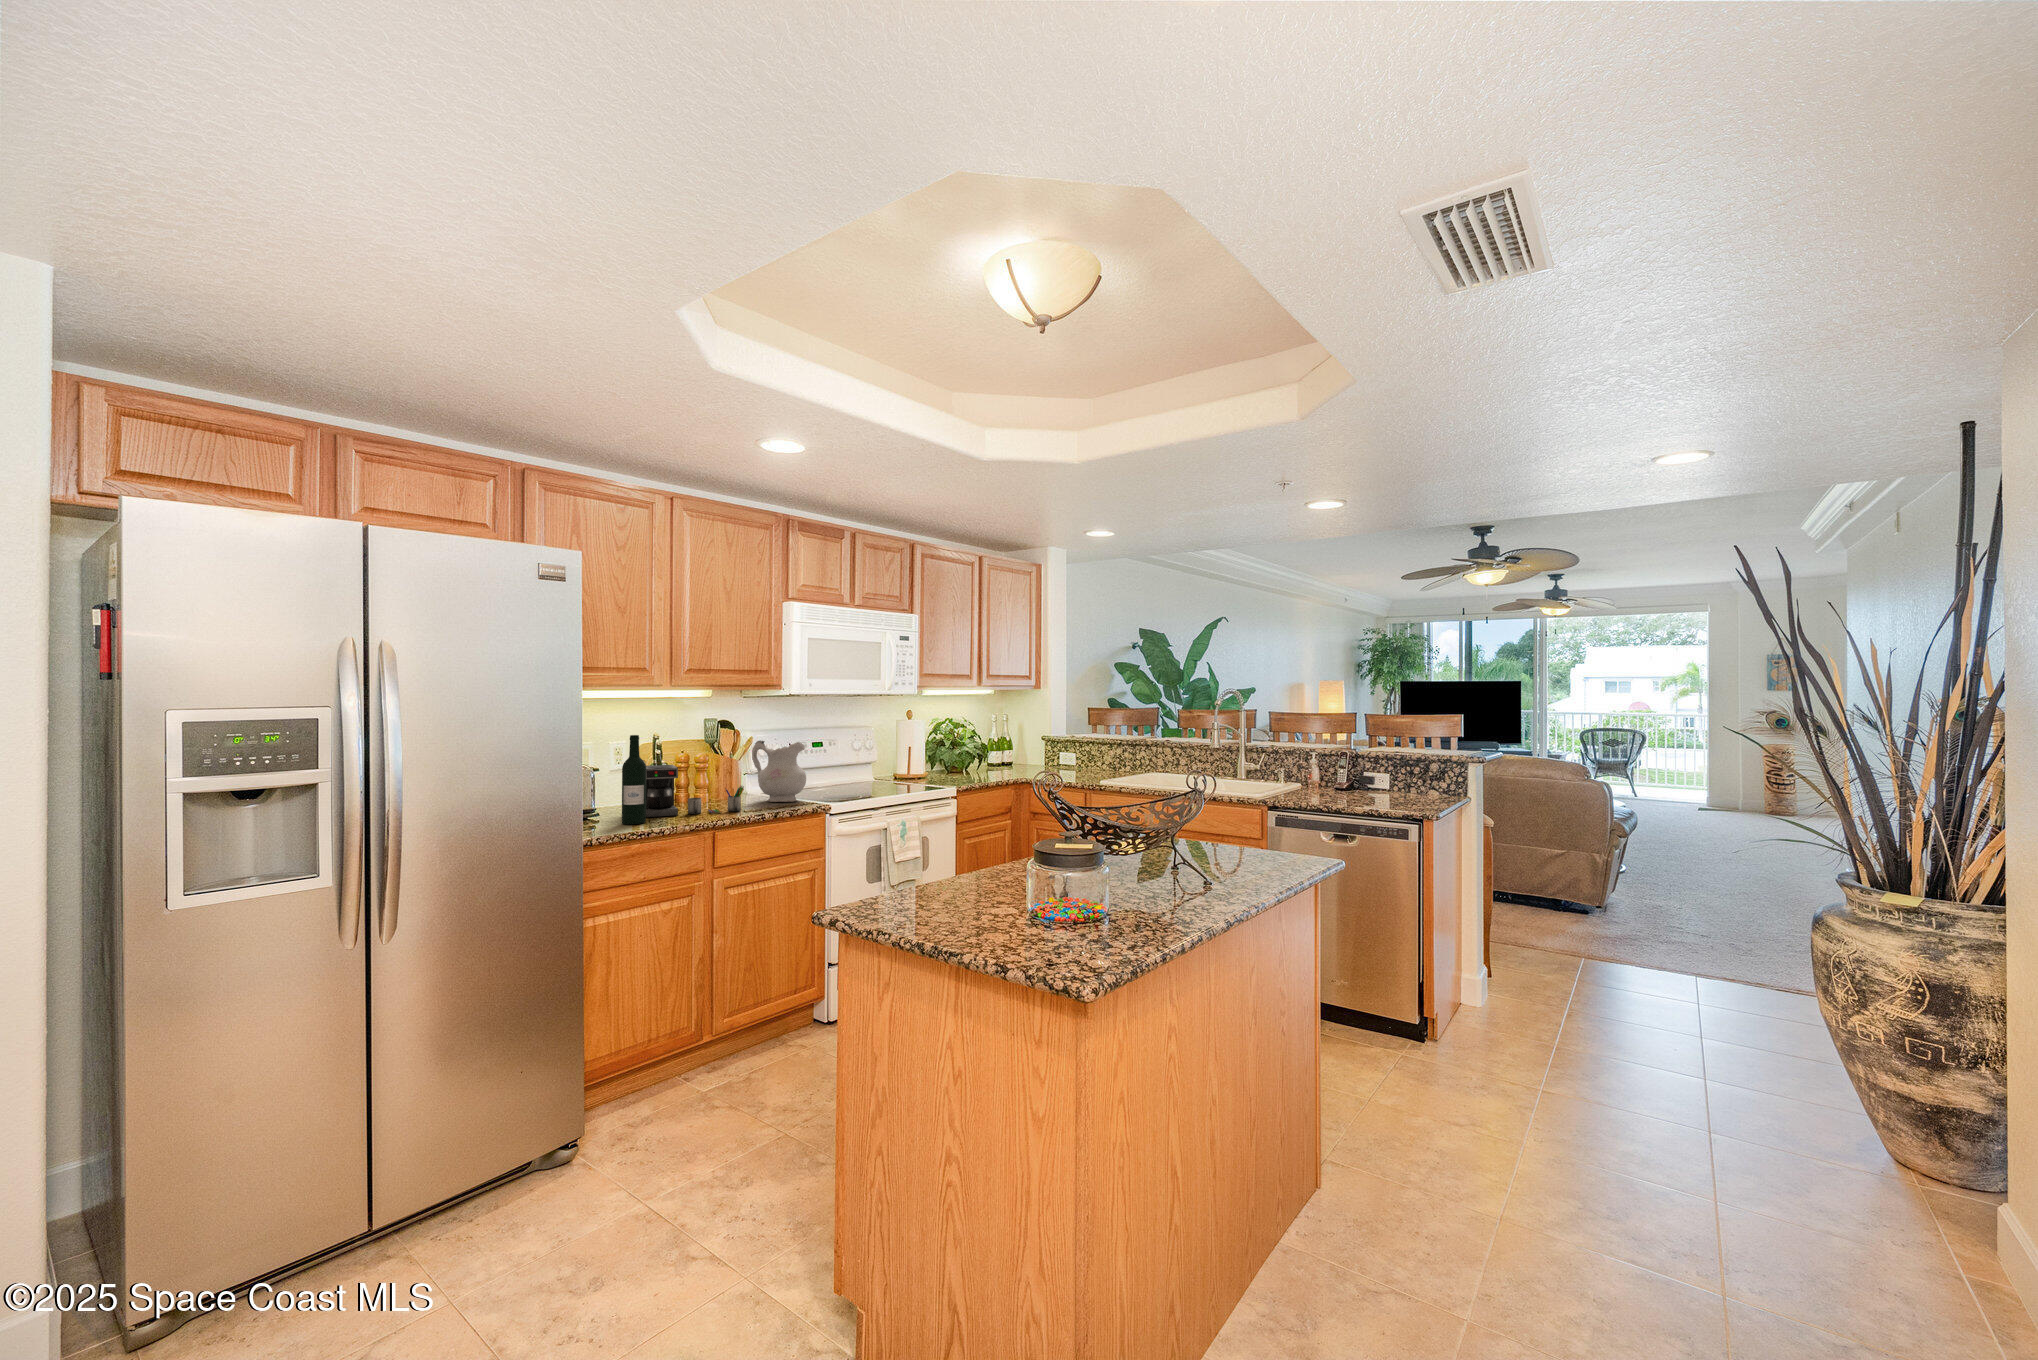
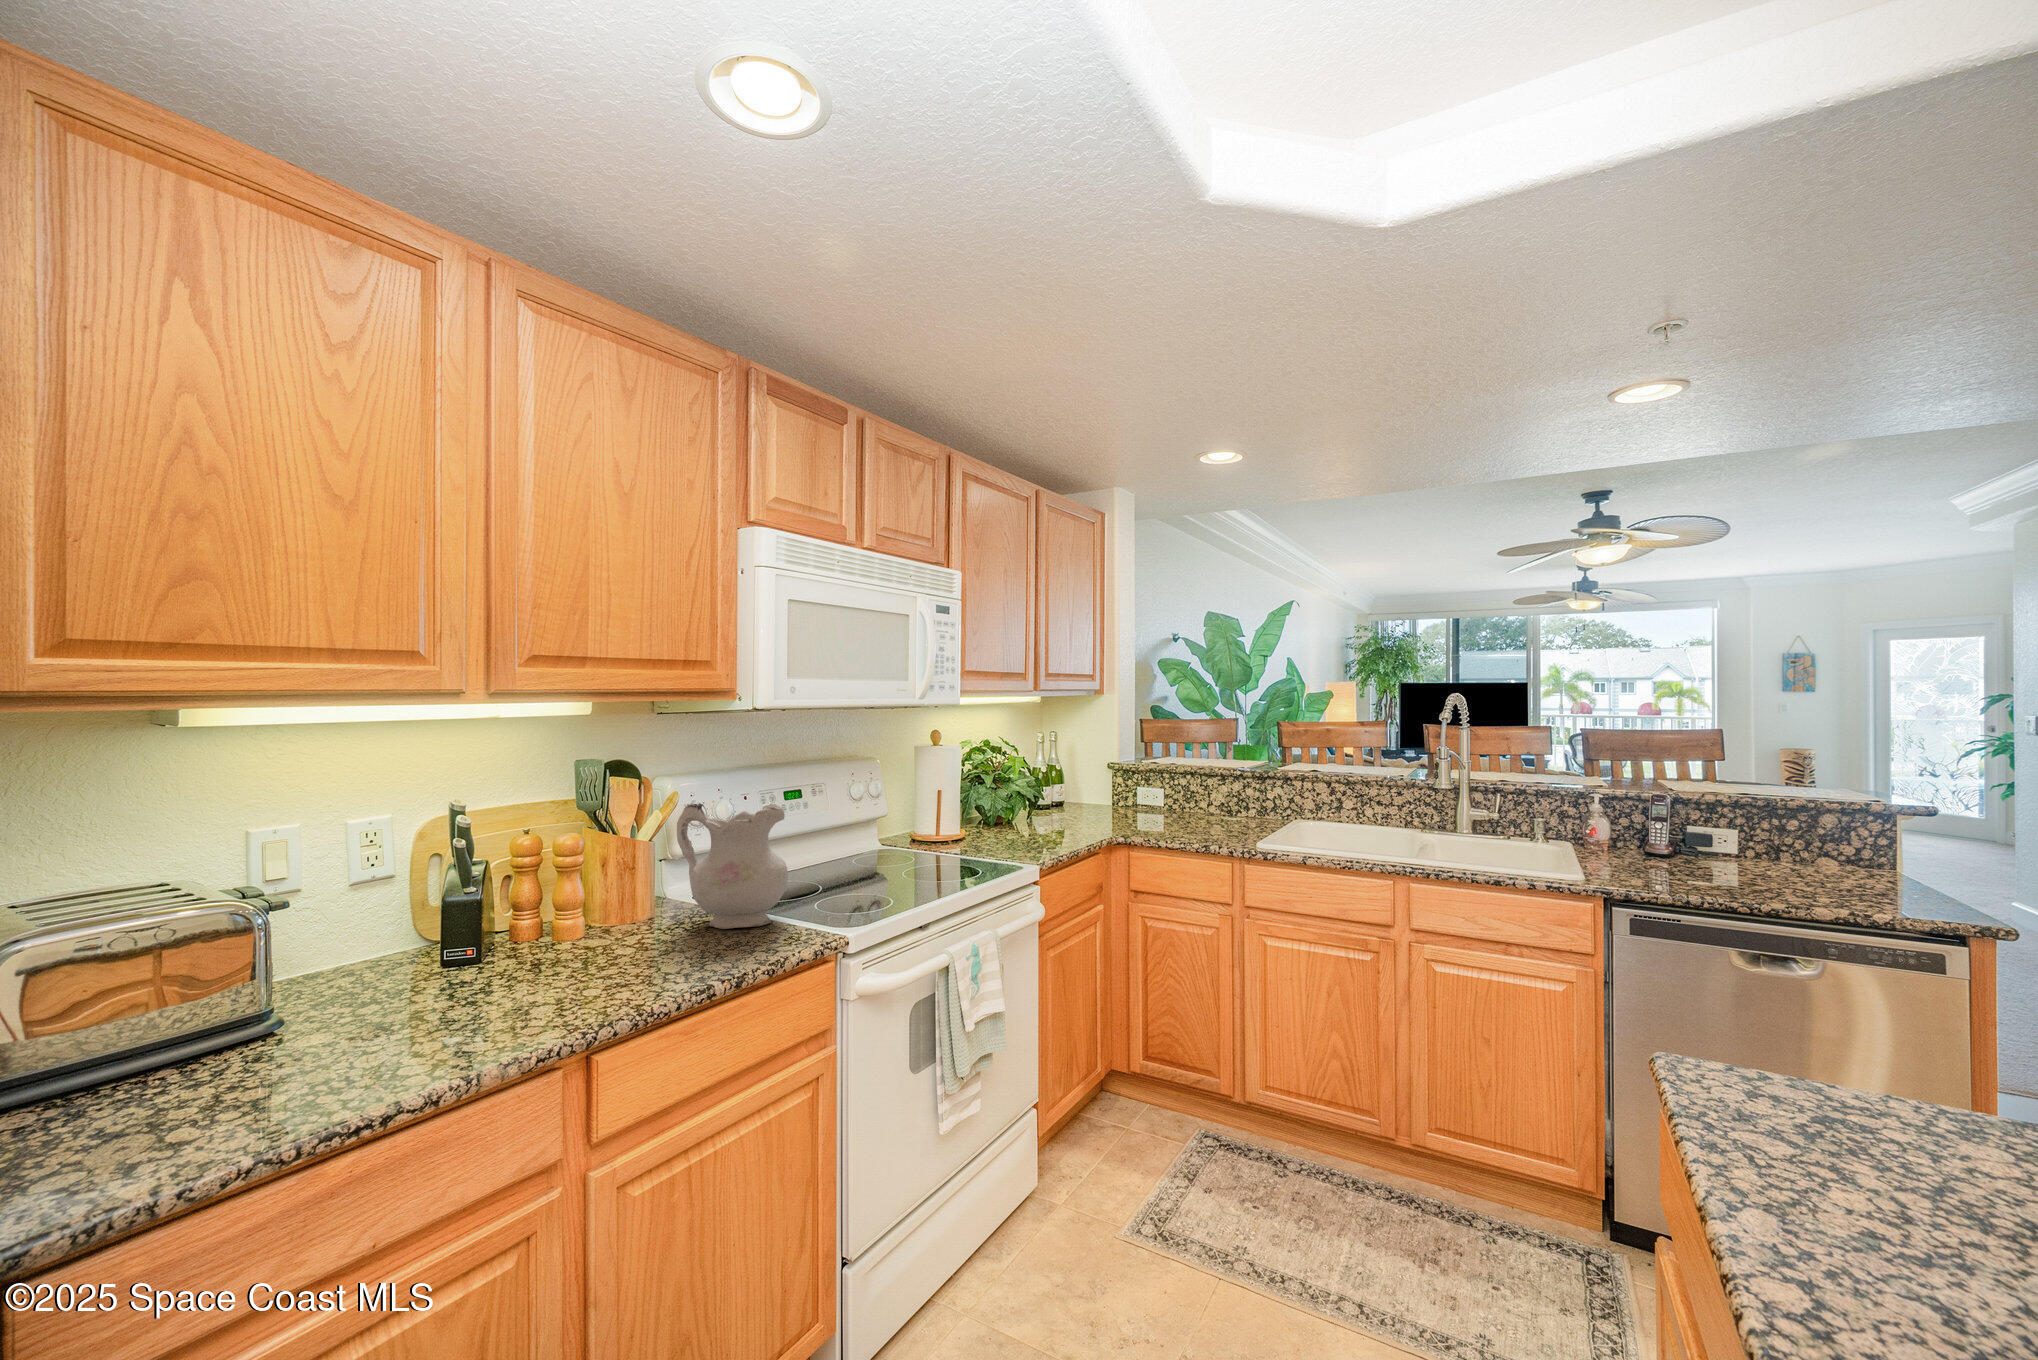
wine bottle: present [622,735,646,824] -> none [331,826,405,1071]
coffee maker: present [646,765,744,817] -> none [412,873,664,1022]

